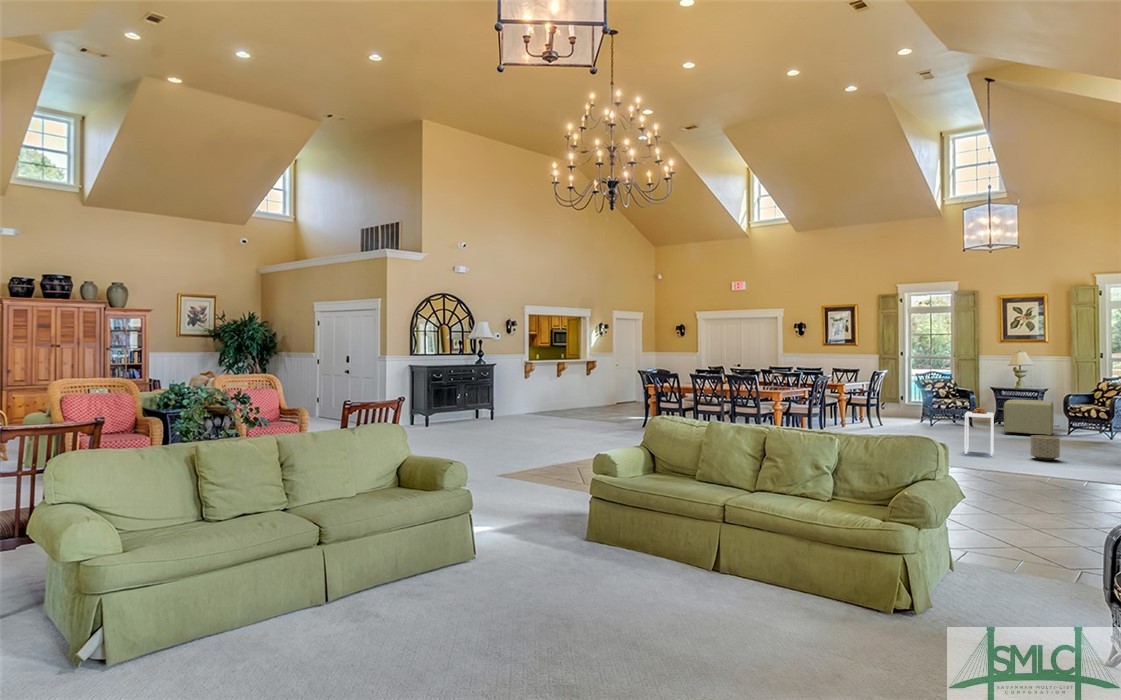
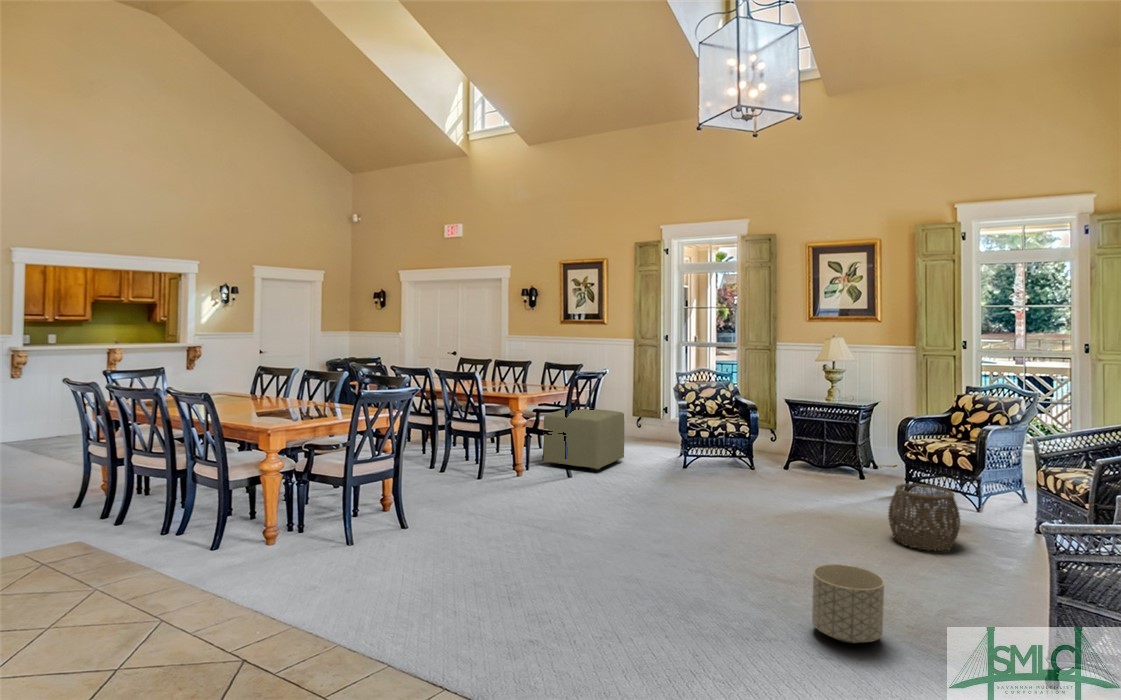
ottoman: present [1004,399,1054,436] -> present [543,408,624,471]
side table: present [965,408,994,455] -> none [661,481,739,613]
woven basket: none [1059,419,1097,447] -> present [888,484,960,551]

